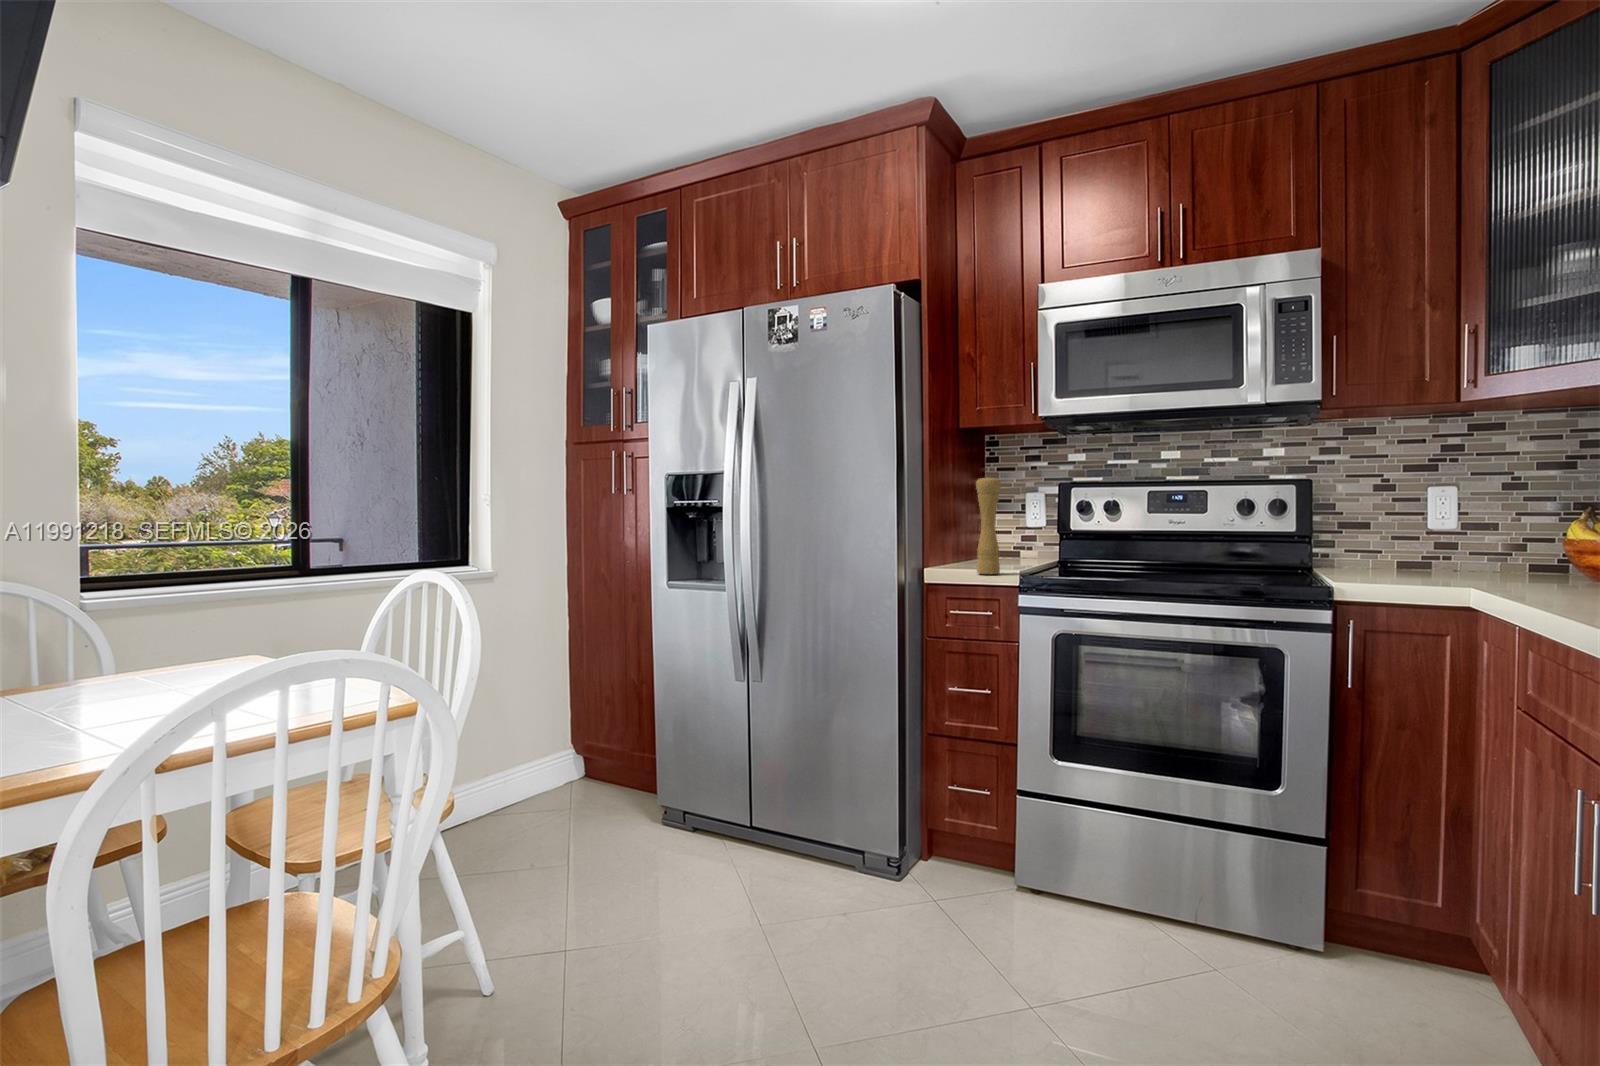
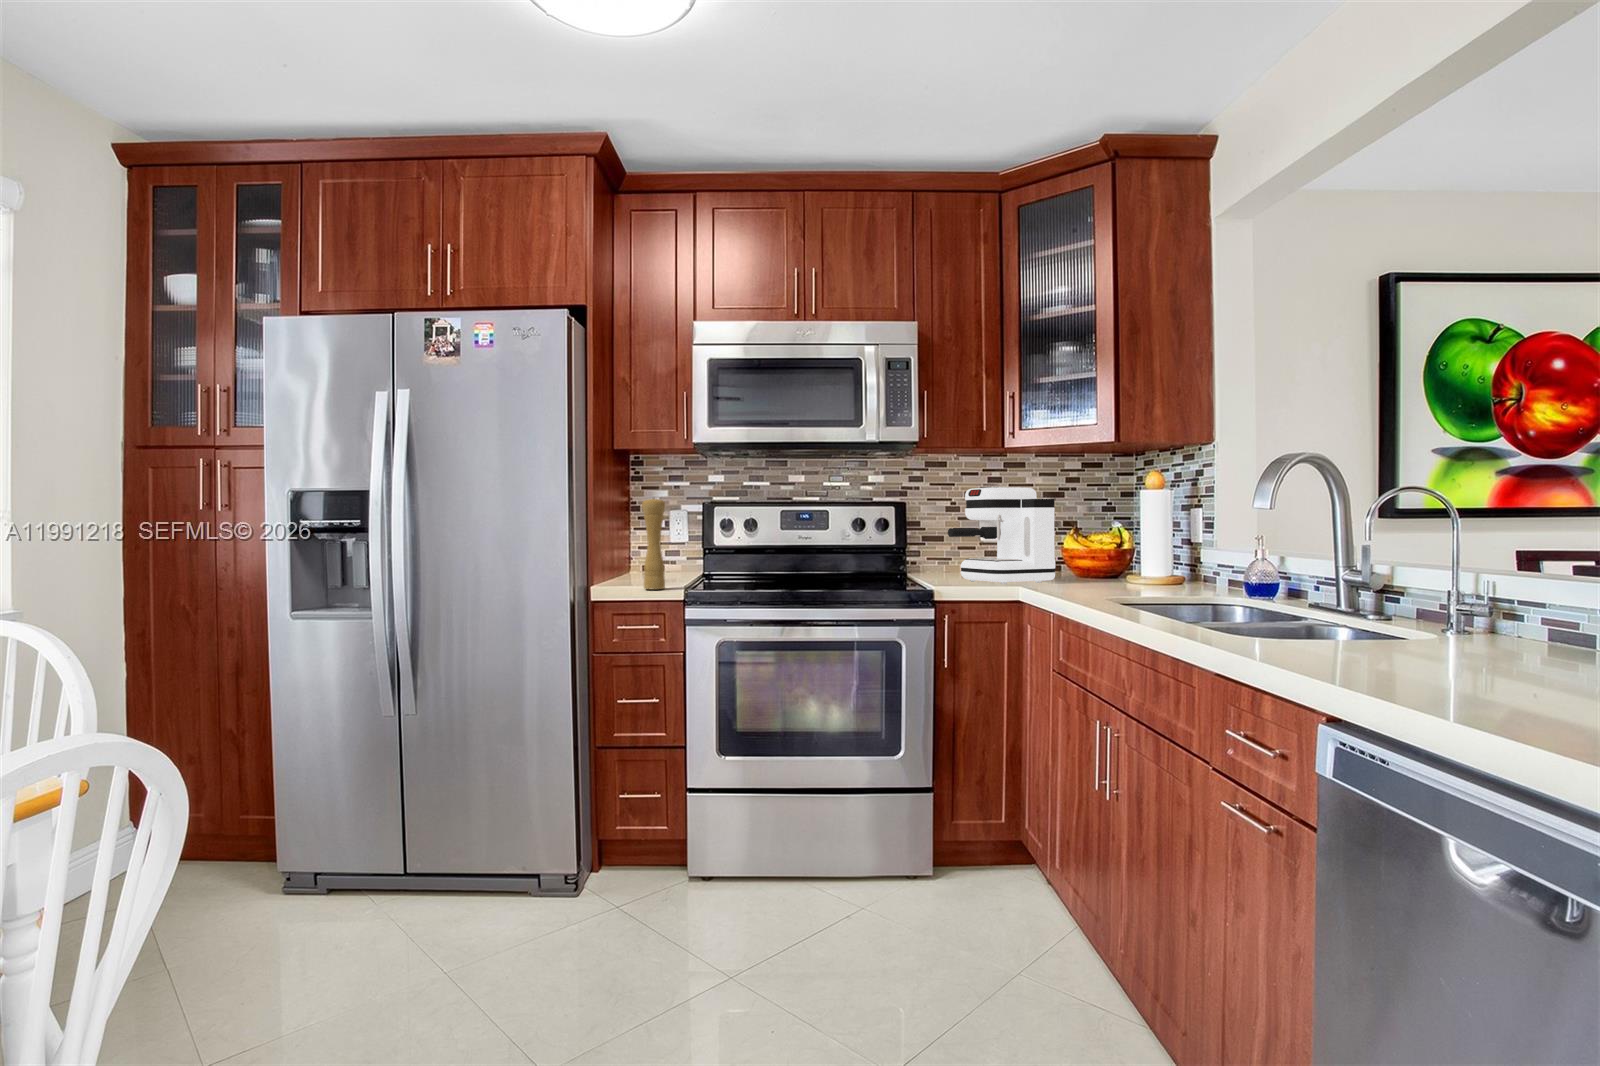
coffee maker: none [1371,454,1552,585] -> present [948,487,1055,584]

